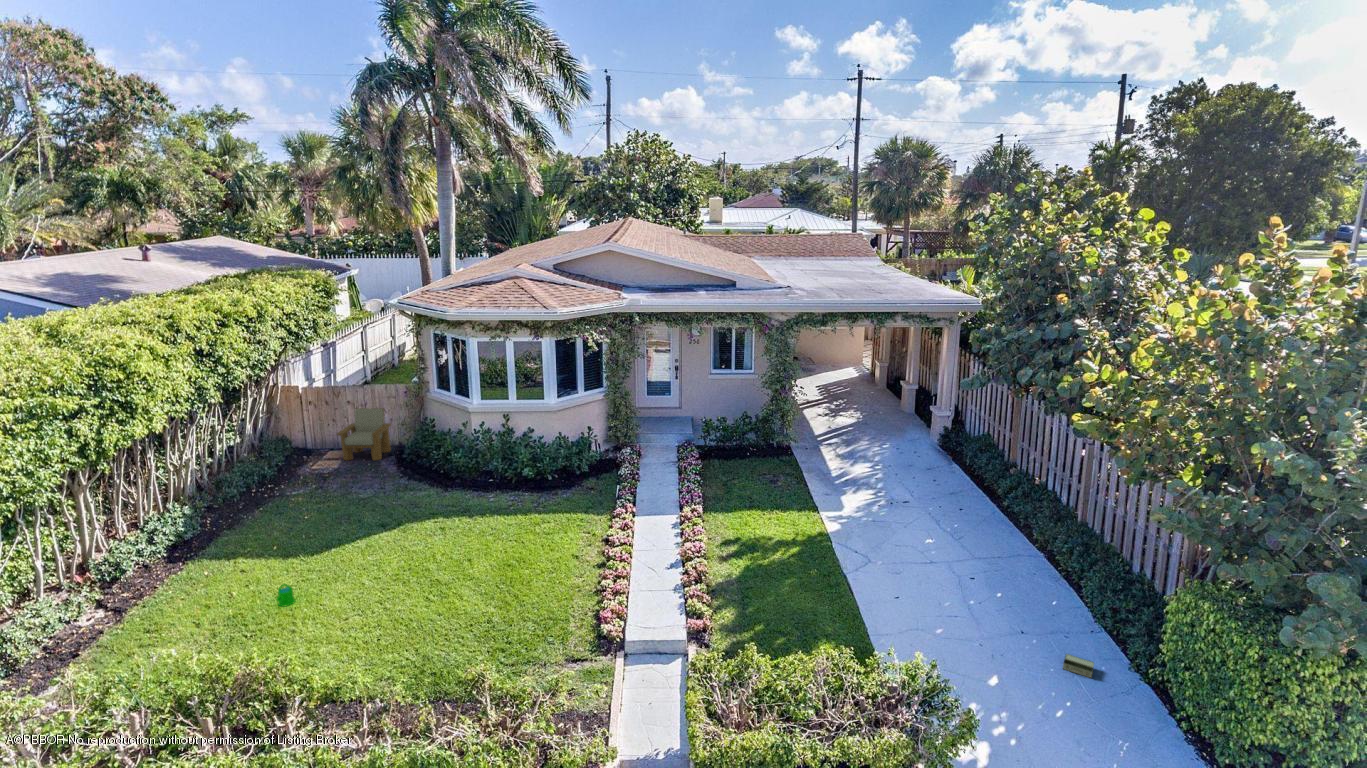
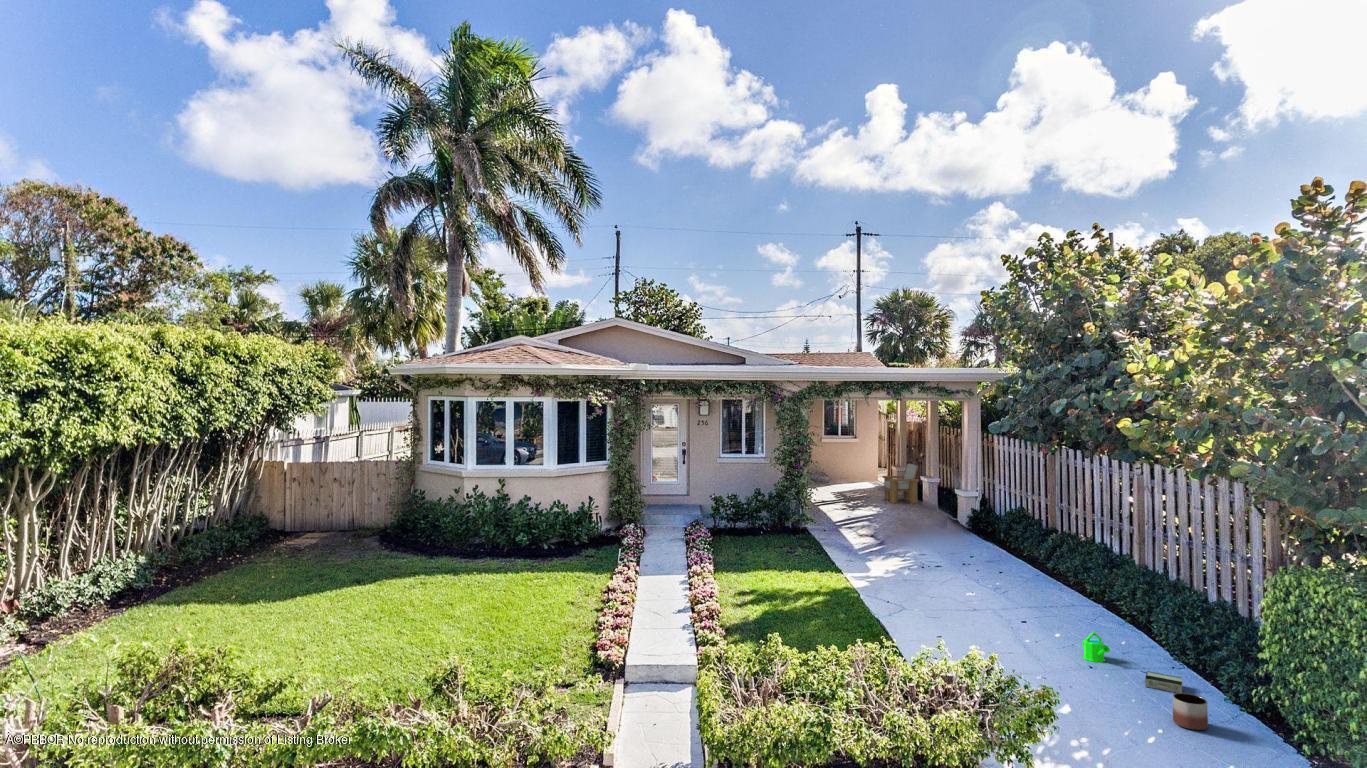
armchair: present [337,408,391,460] -> present [882,463,919,503]
watering can: present [277,584,295,607] -> present [1082,632,1110,662]
planter: none [1078,692,1108,725] -> present [1173,693,1208,730]

